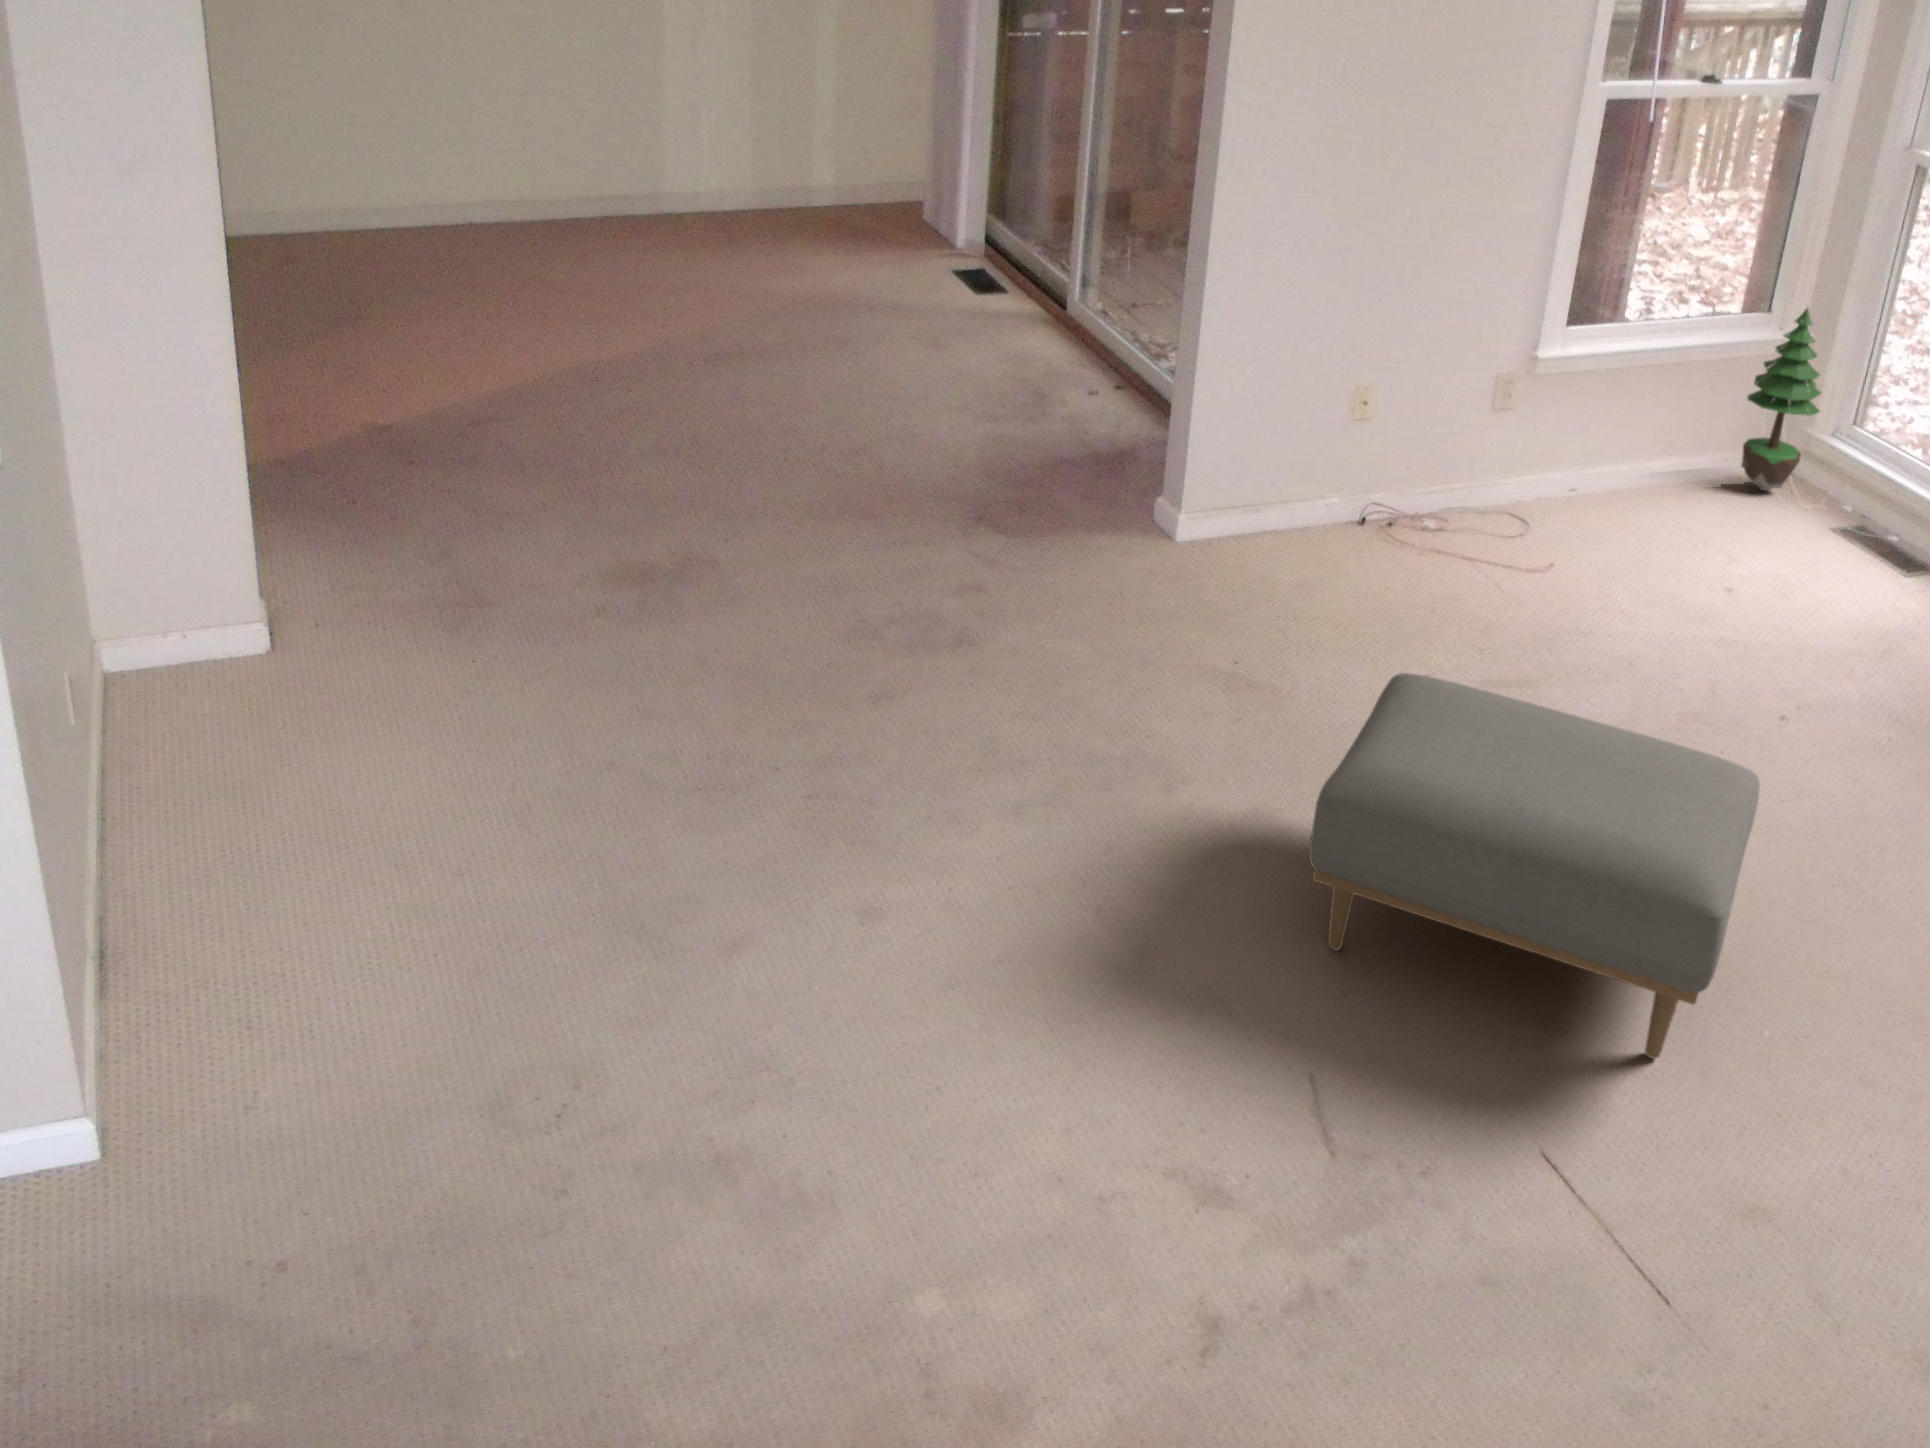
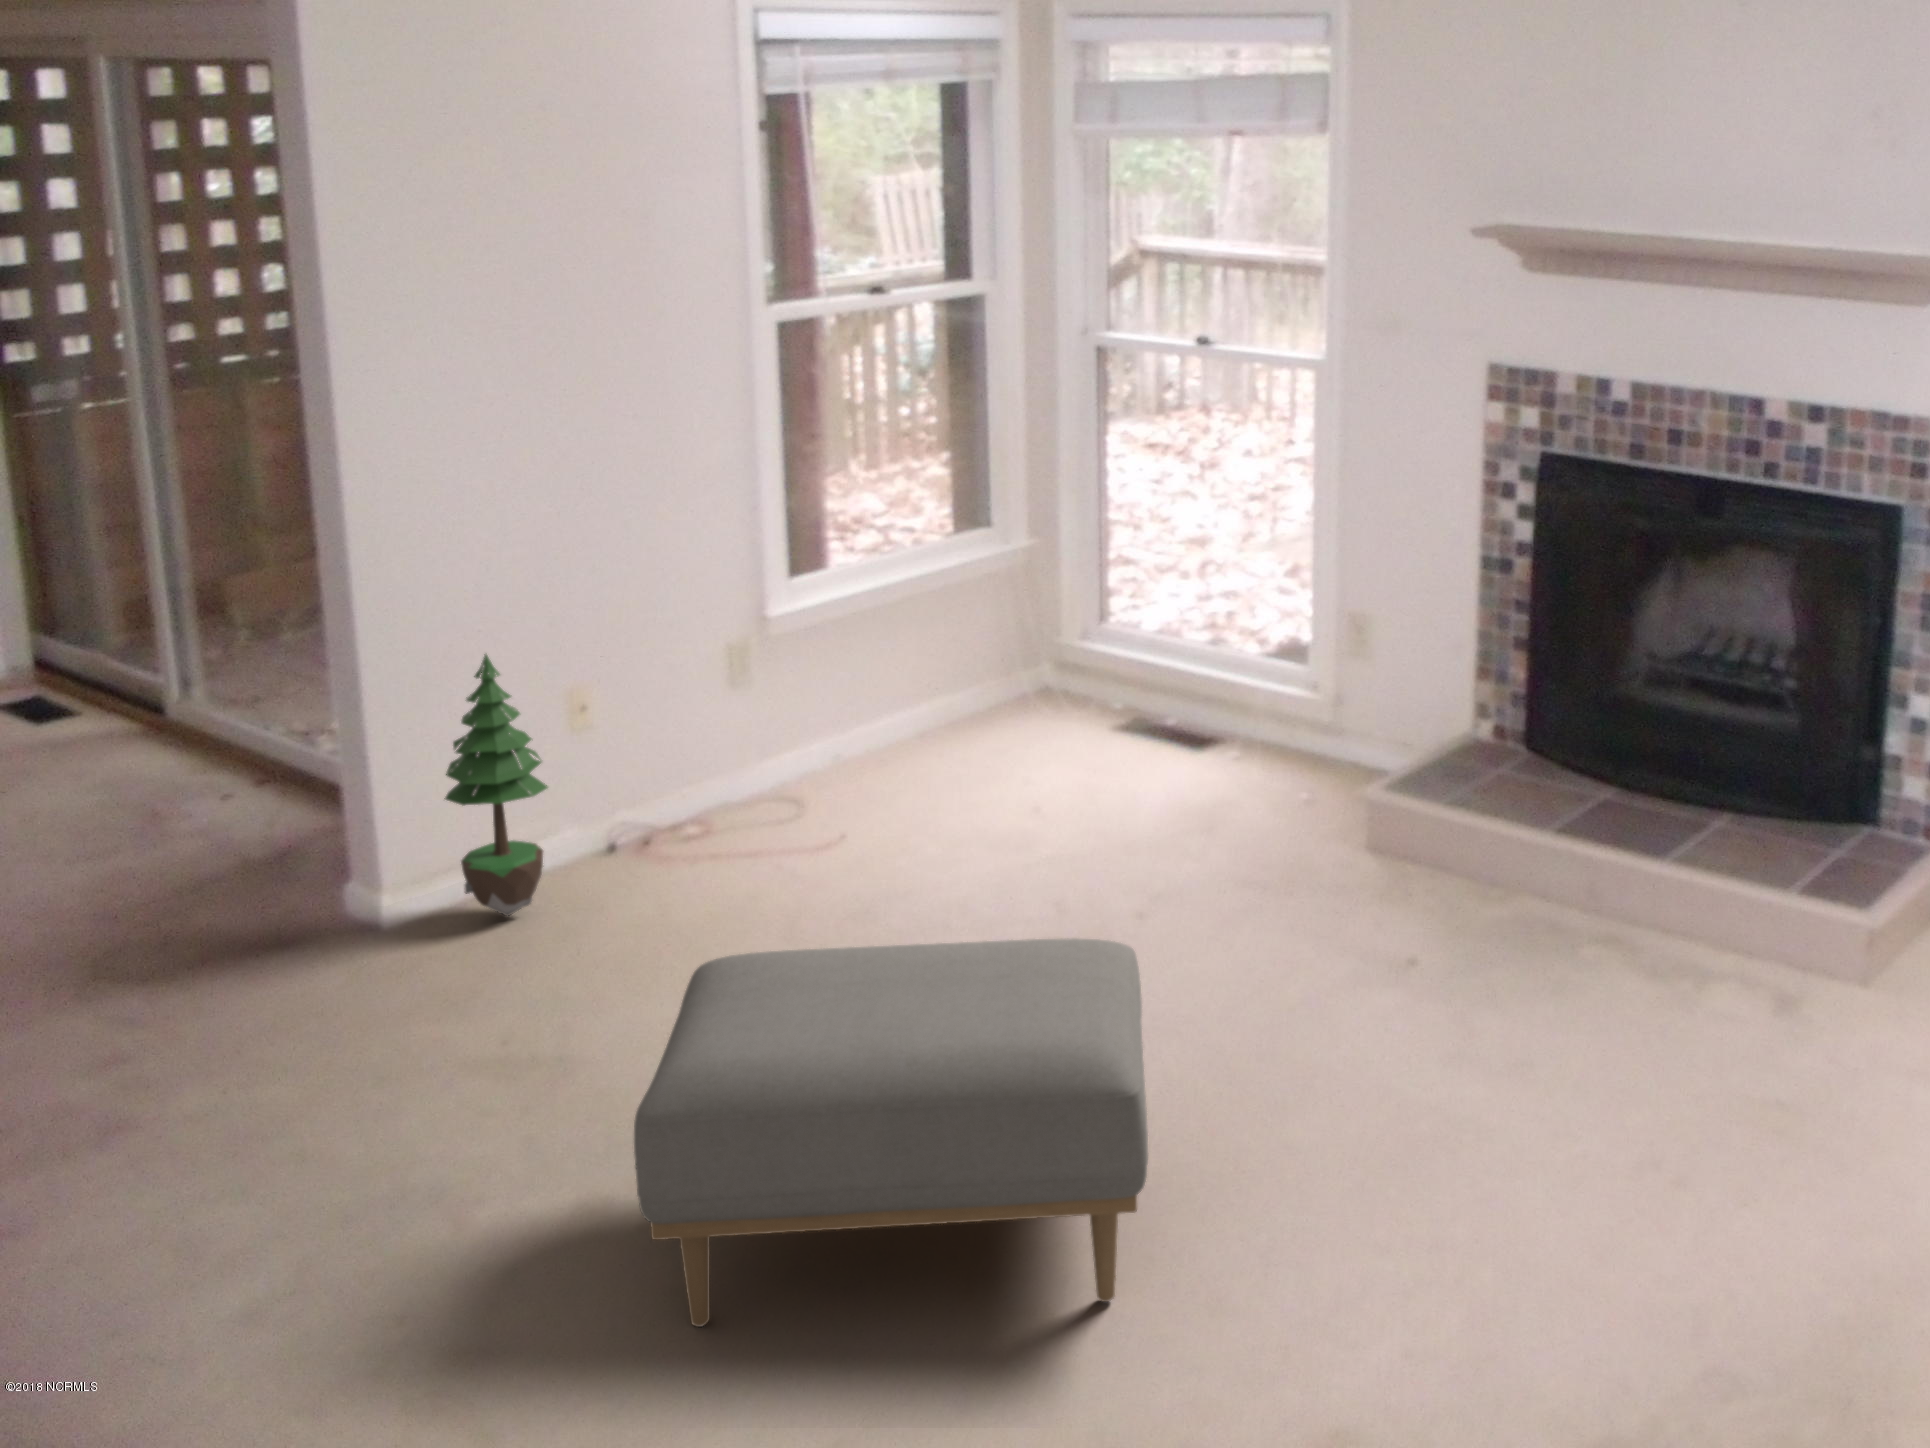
potted tree: present [1741,308,1822,491] -> present [444,654,548,916]

